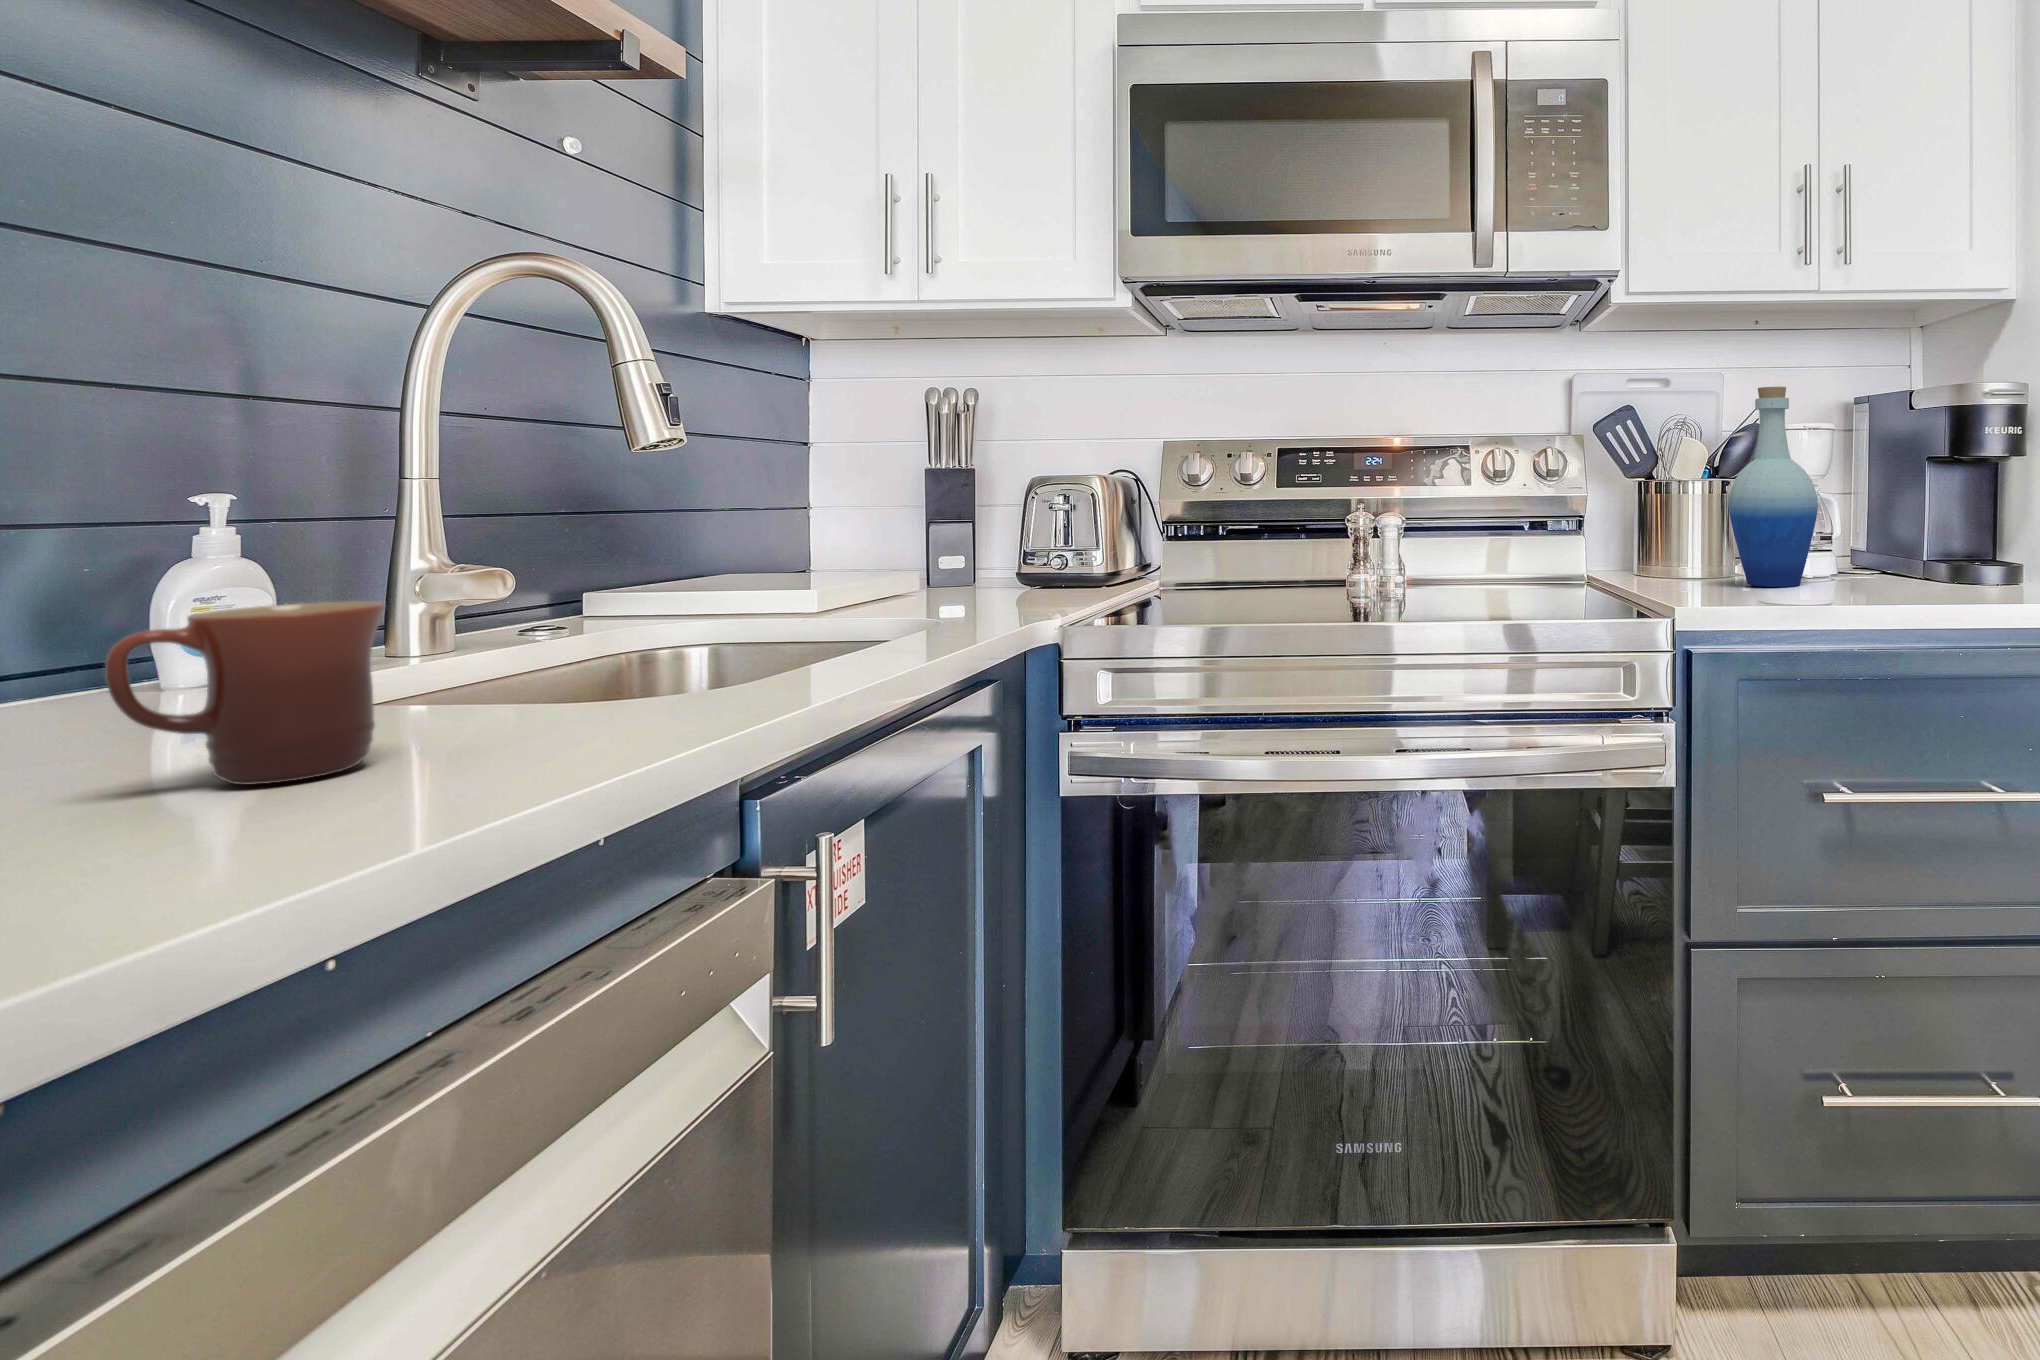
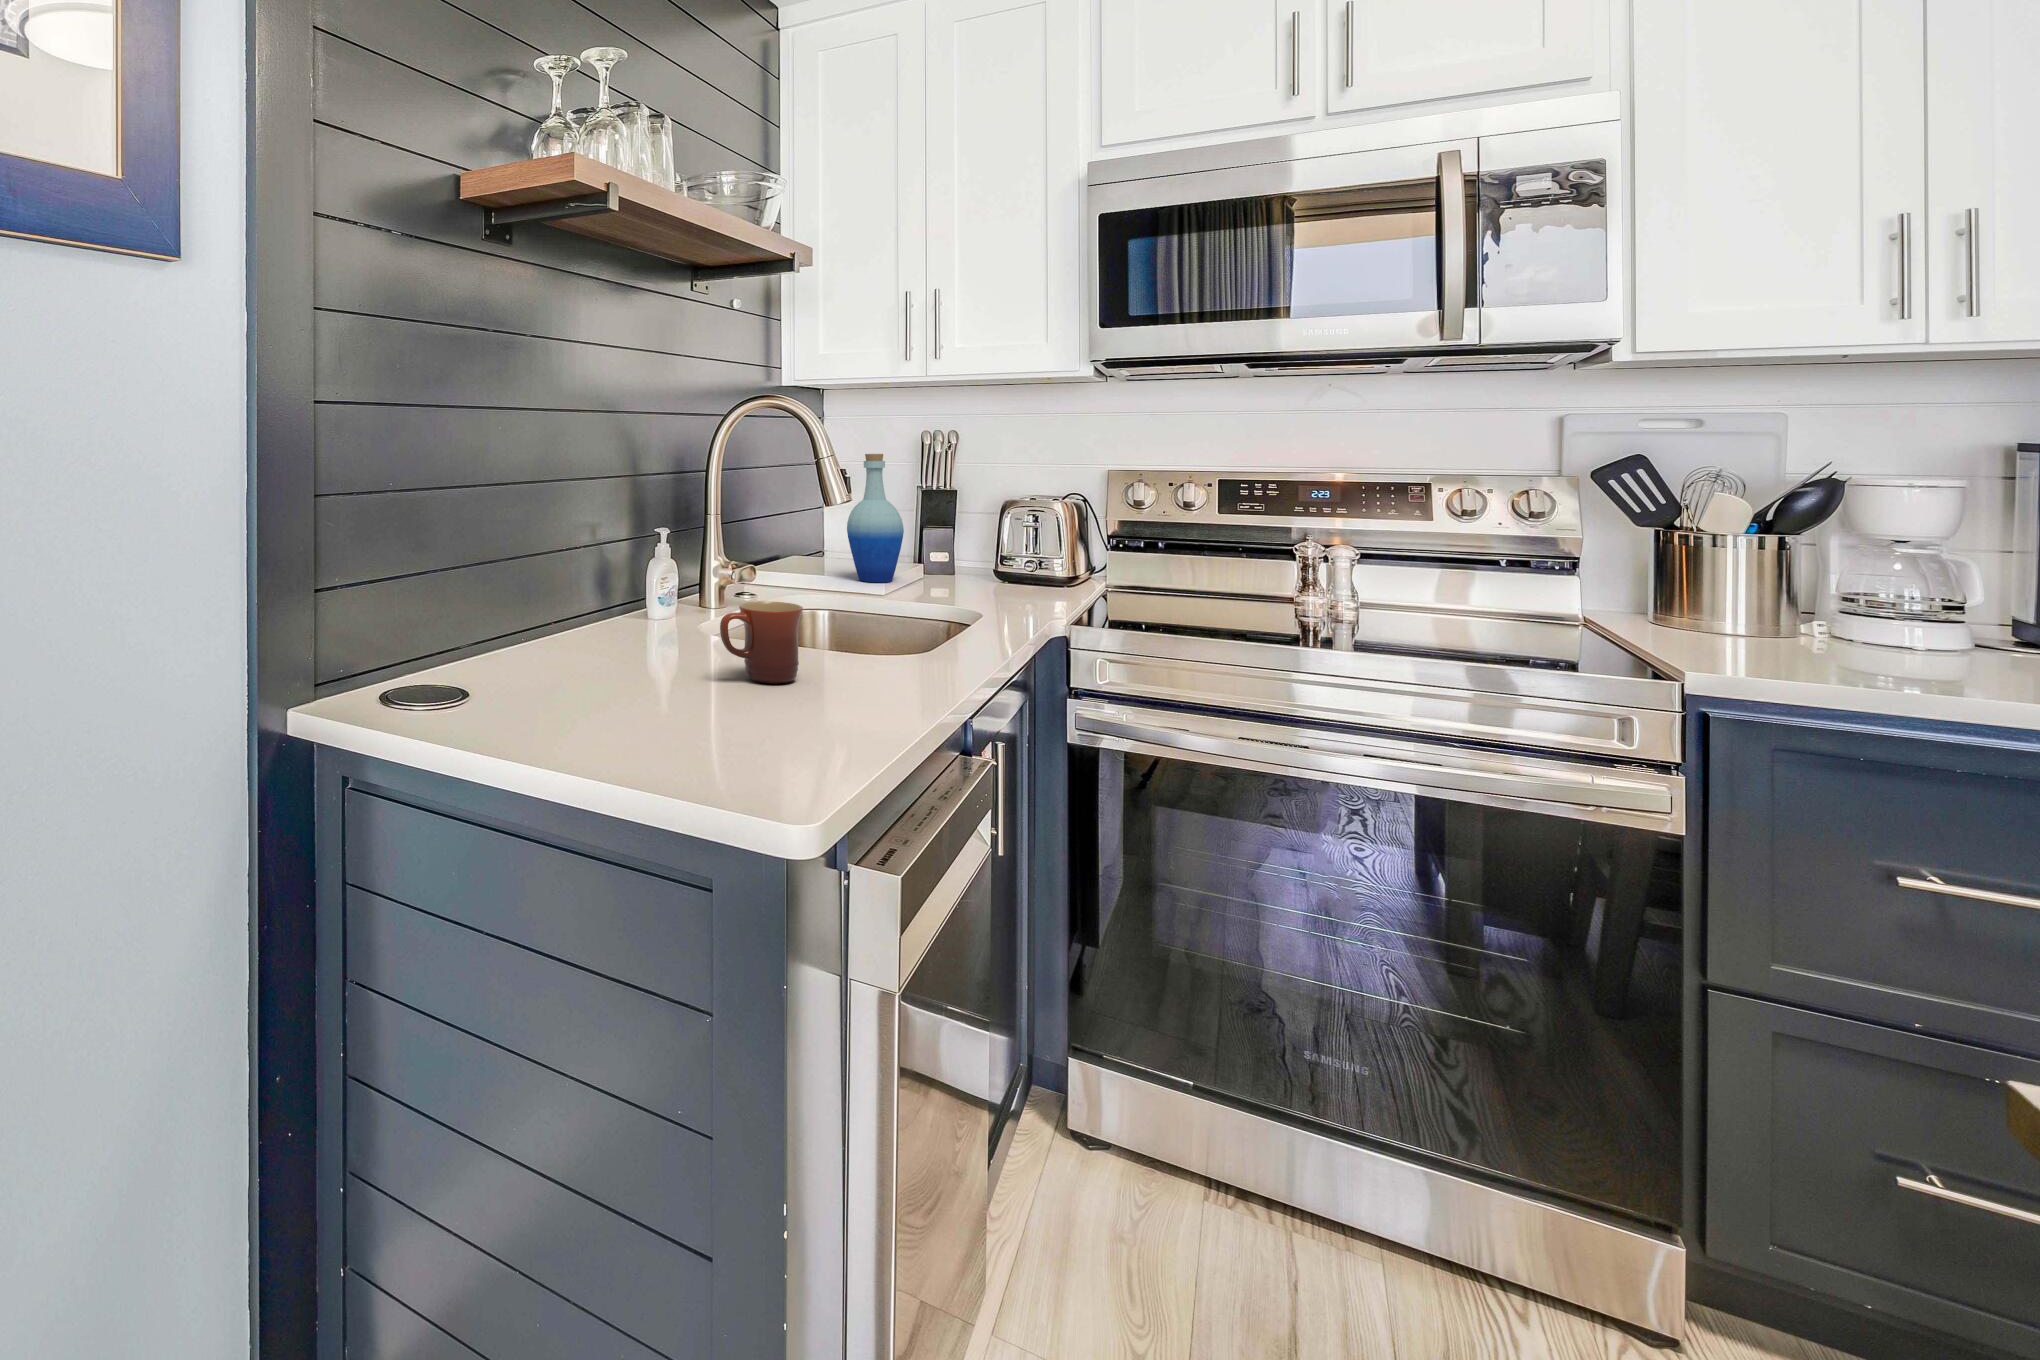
bottle: present [1729,387,1818,587] -> present [847,454,904,582]

